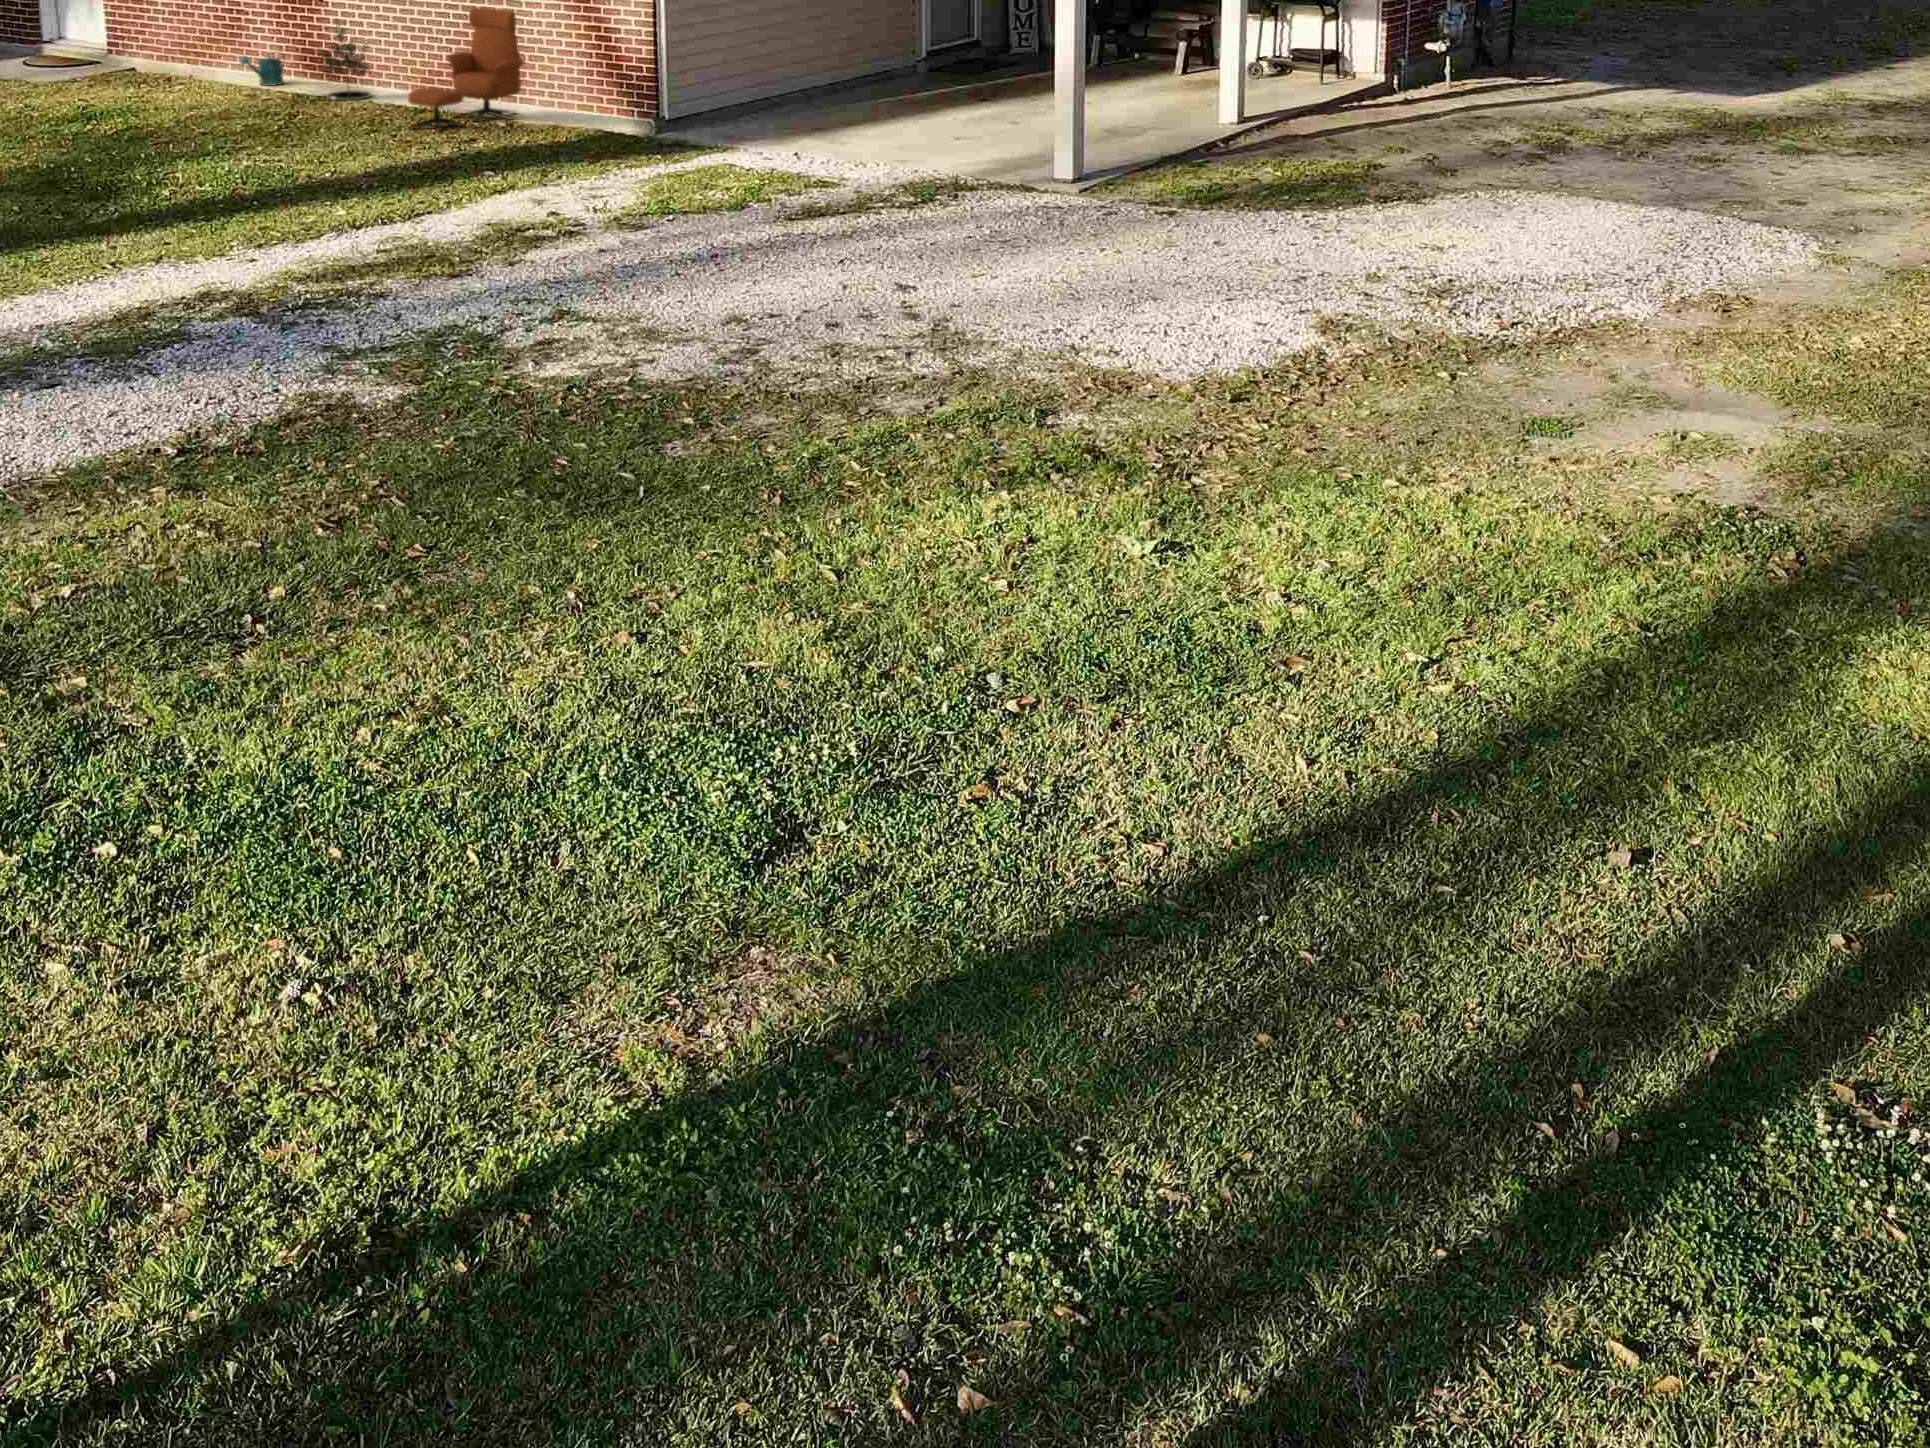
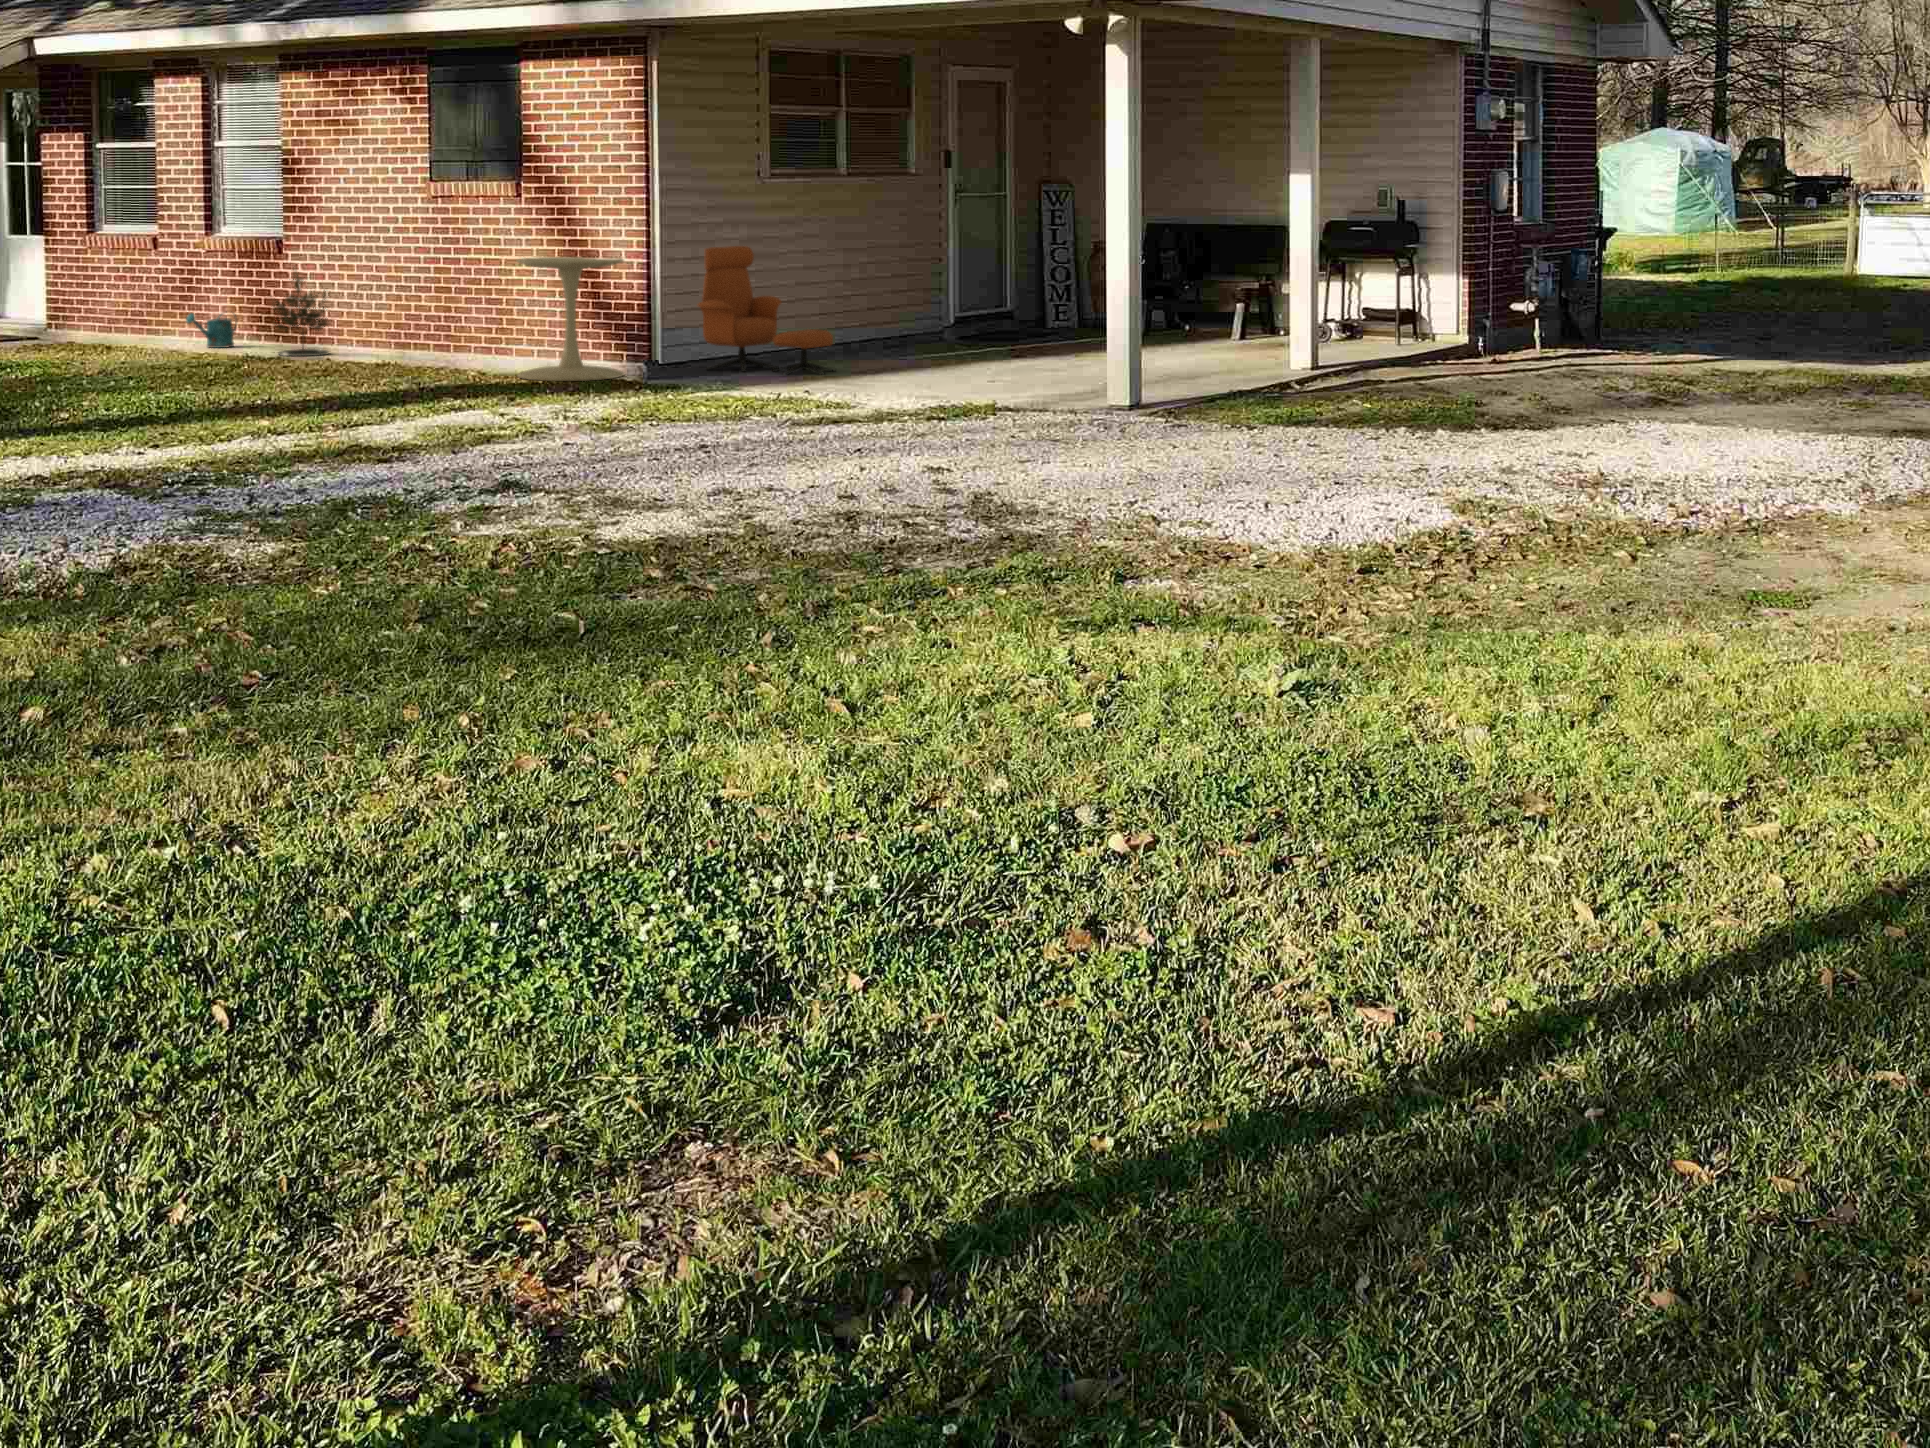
lounge chair: present [408,8,525,131] -> present [697,246,835,375]
pedestal table: none [540,25,639,142] -> present [517,257,624,381]

